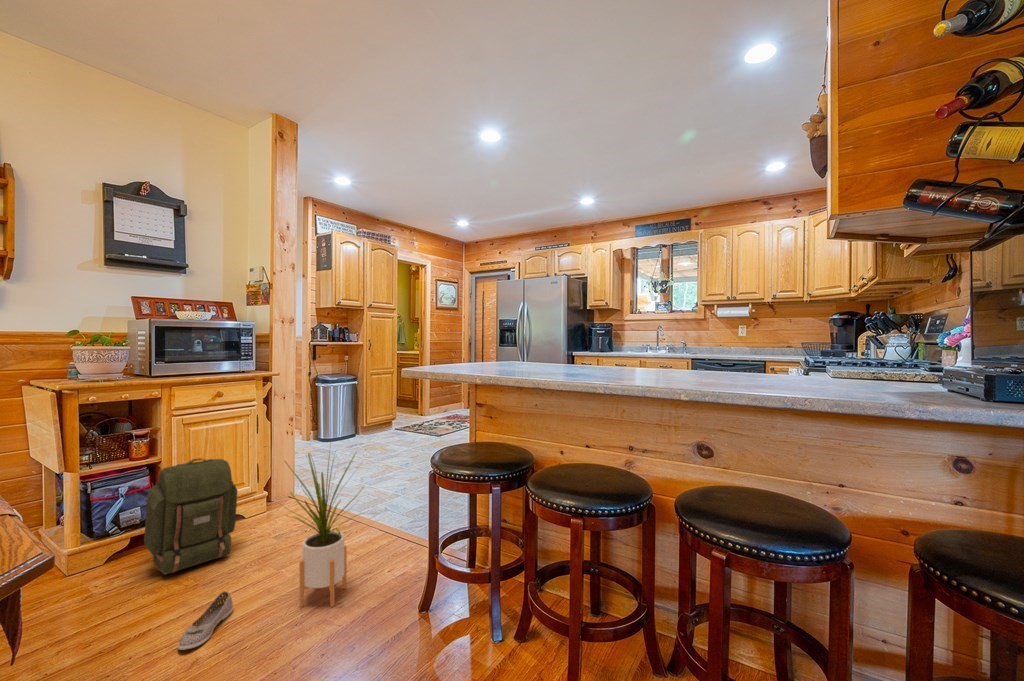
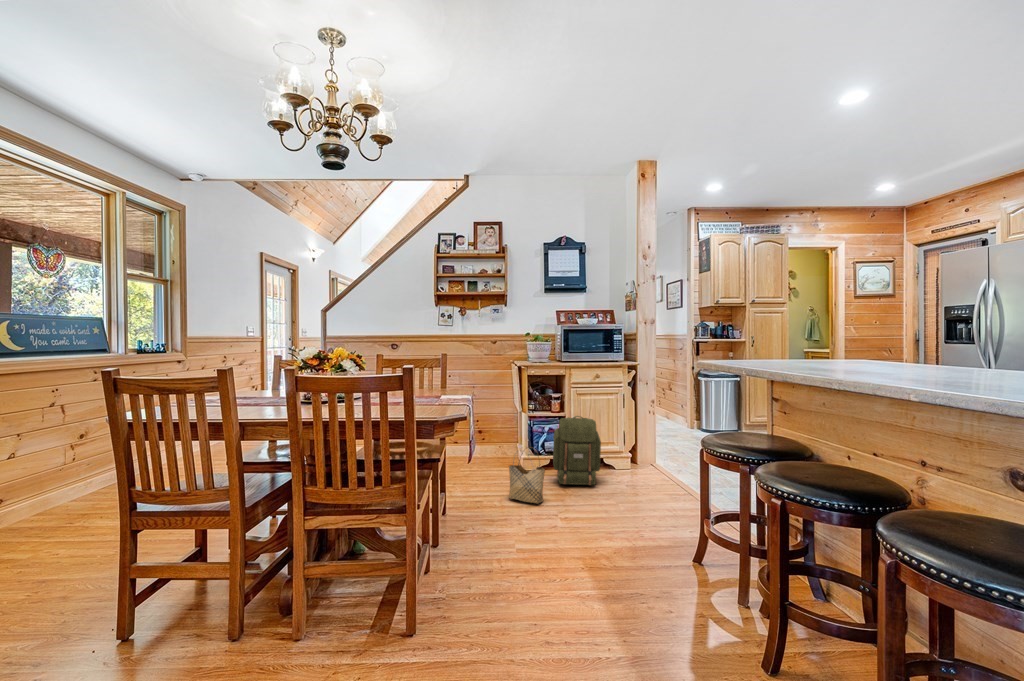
house plant: present [285,453,361,607] -> none [602,413,667,537]
woven basket: none [57,532,151,647] -> present [509,447,545,503]
shoe: present [178,591,233,650] -> none [548,500,581,523]

